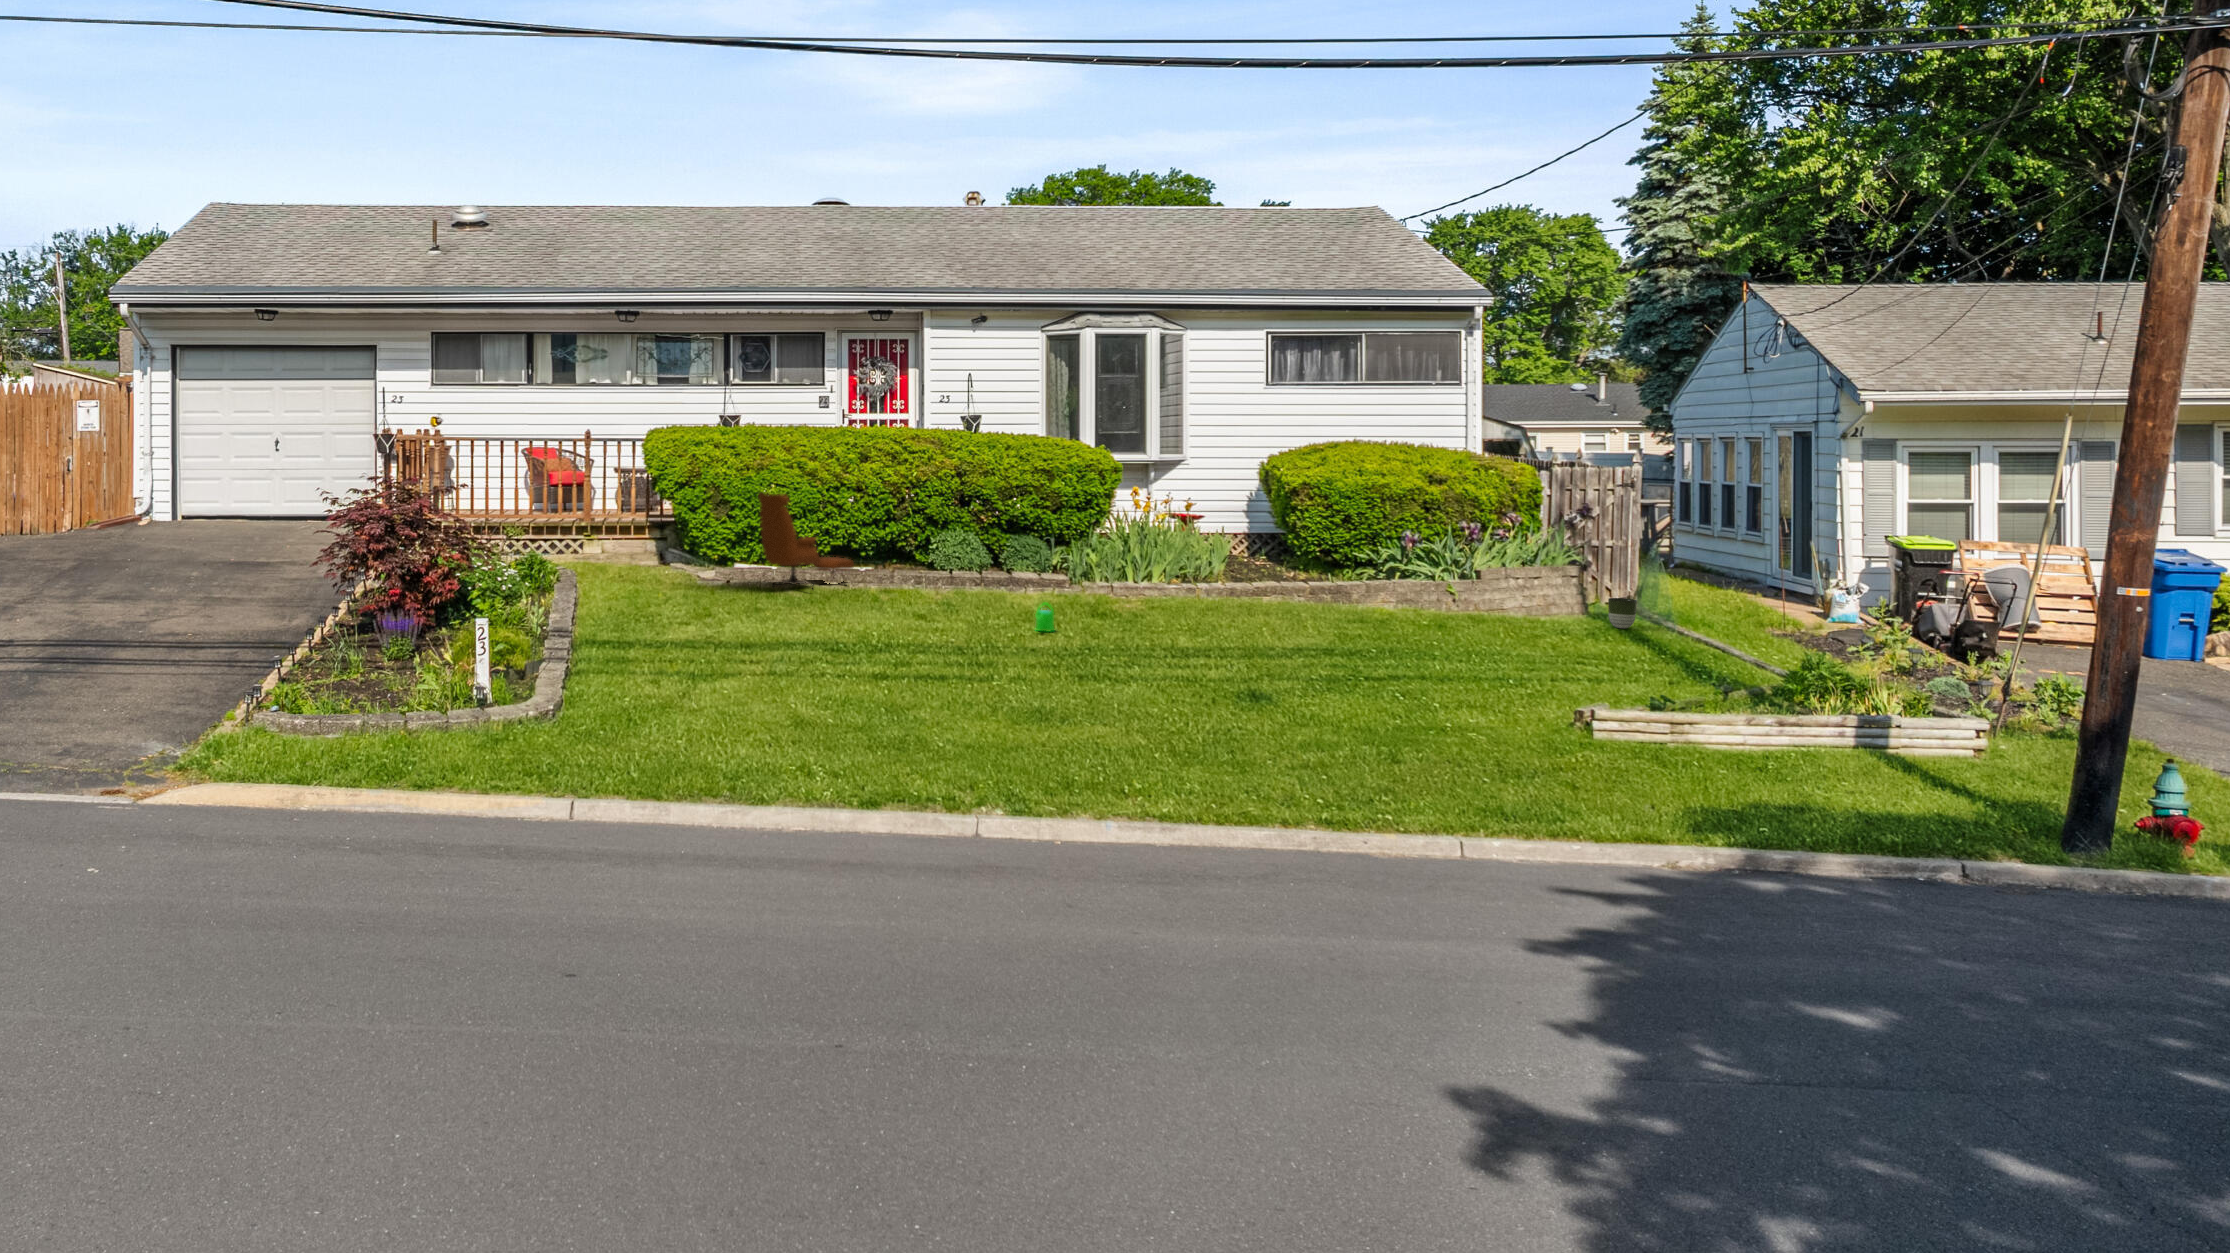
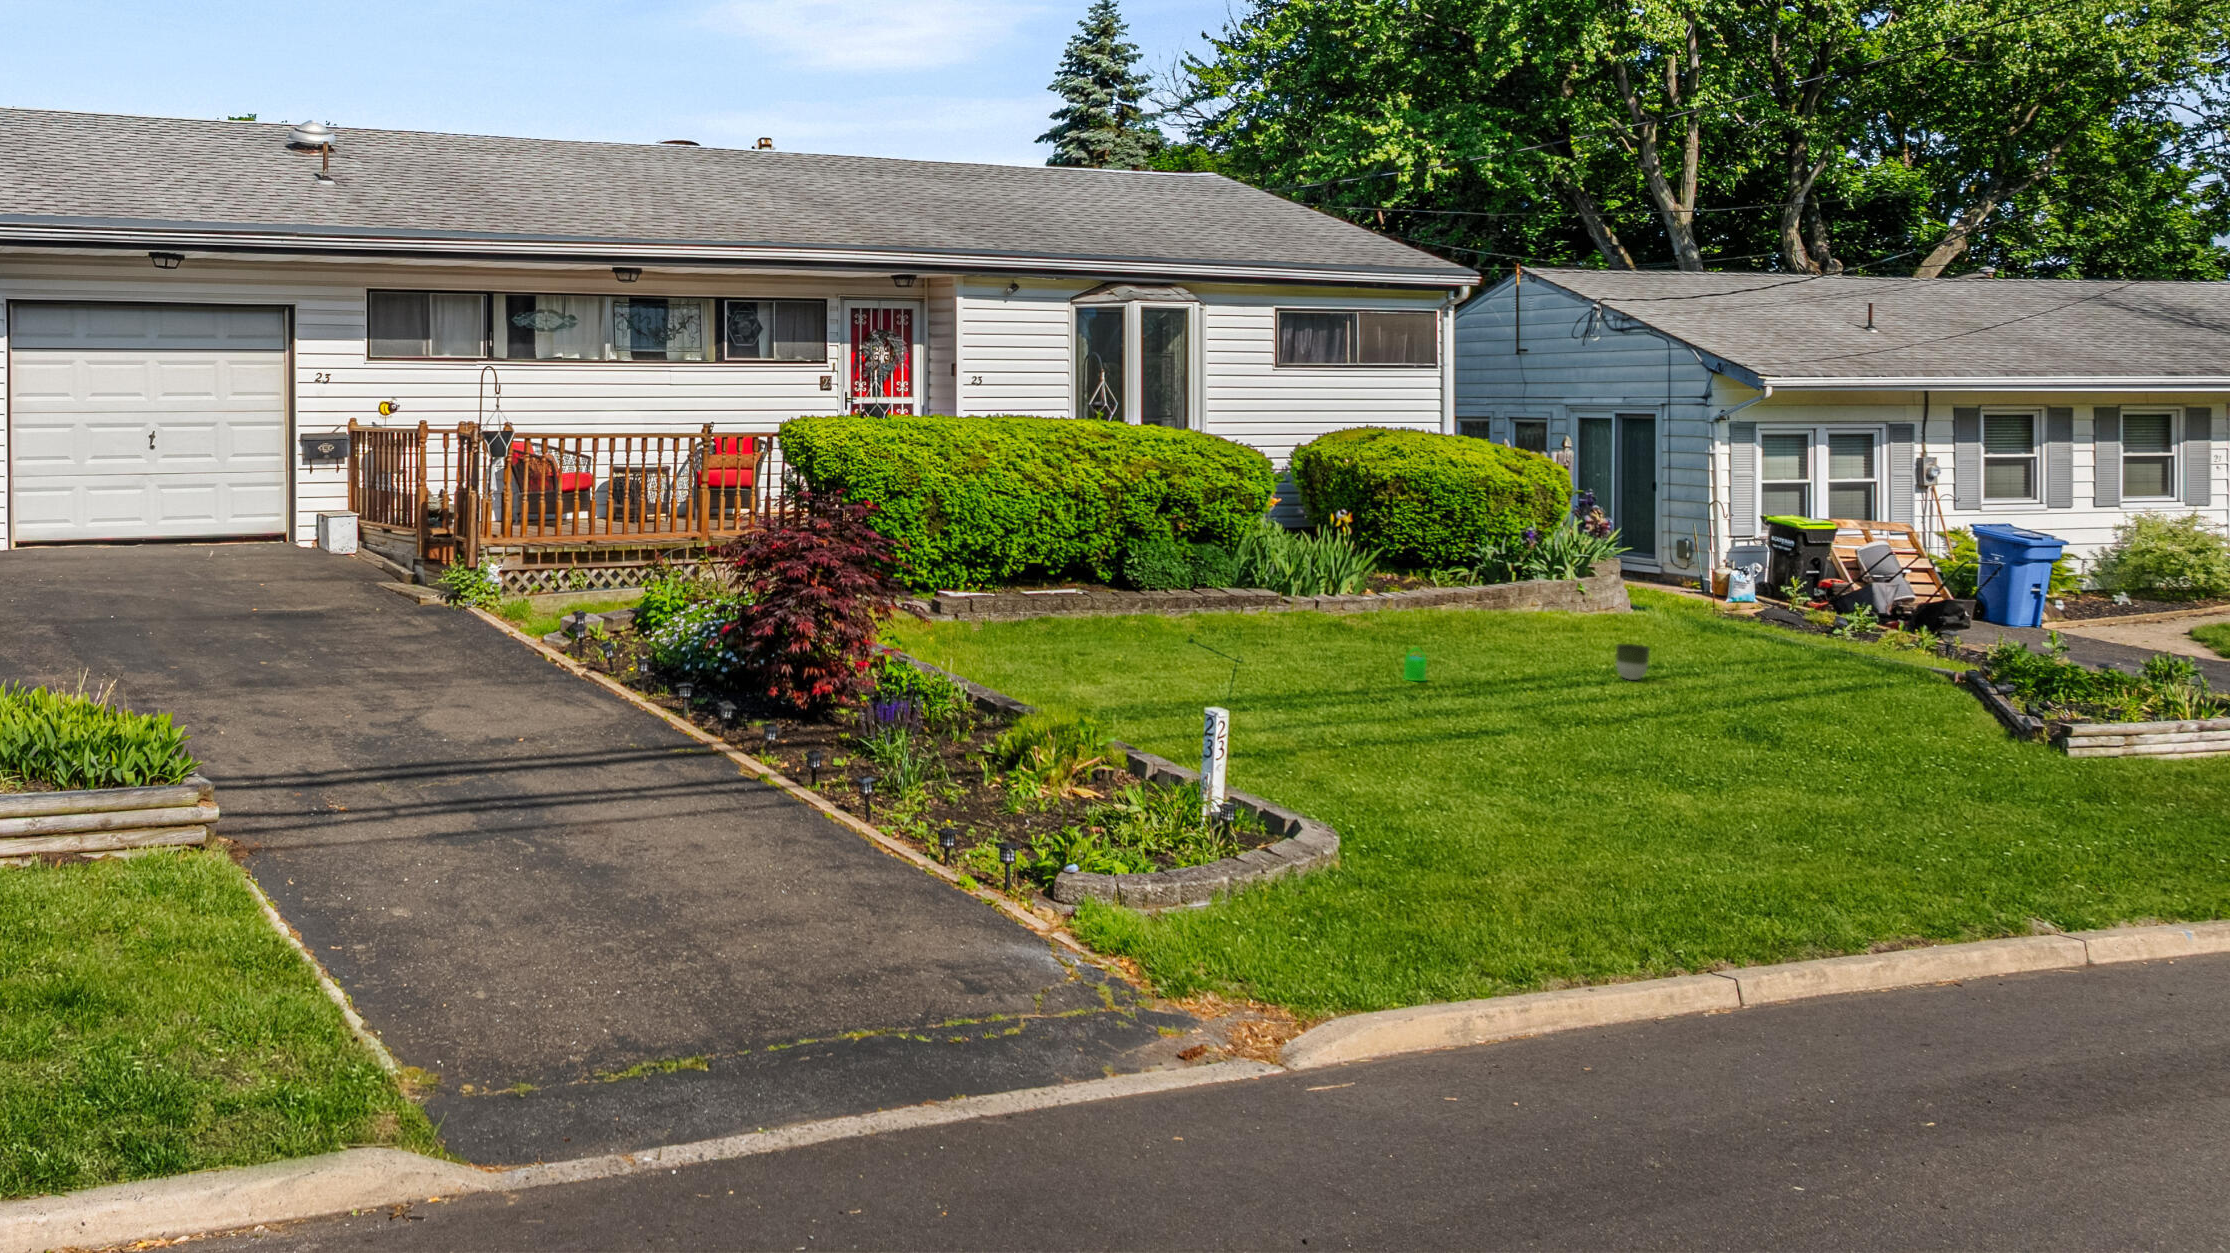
lounge chair: present [758,493,854,586] -> none [1032,521,1108,638]
planter: present [1608,598,1637,628] -> present [1616,644,1649,680]

